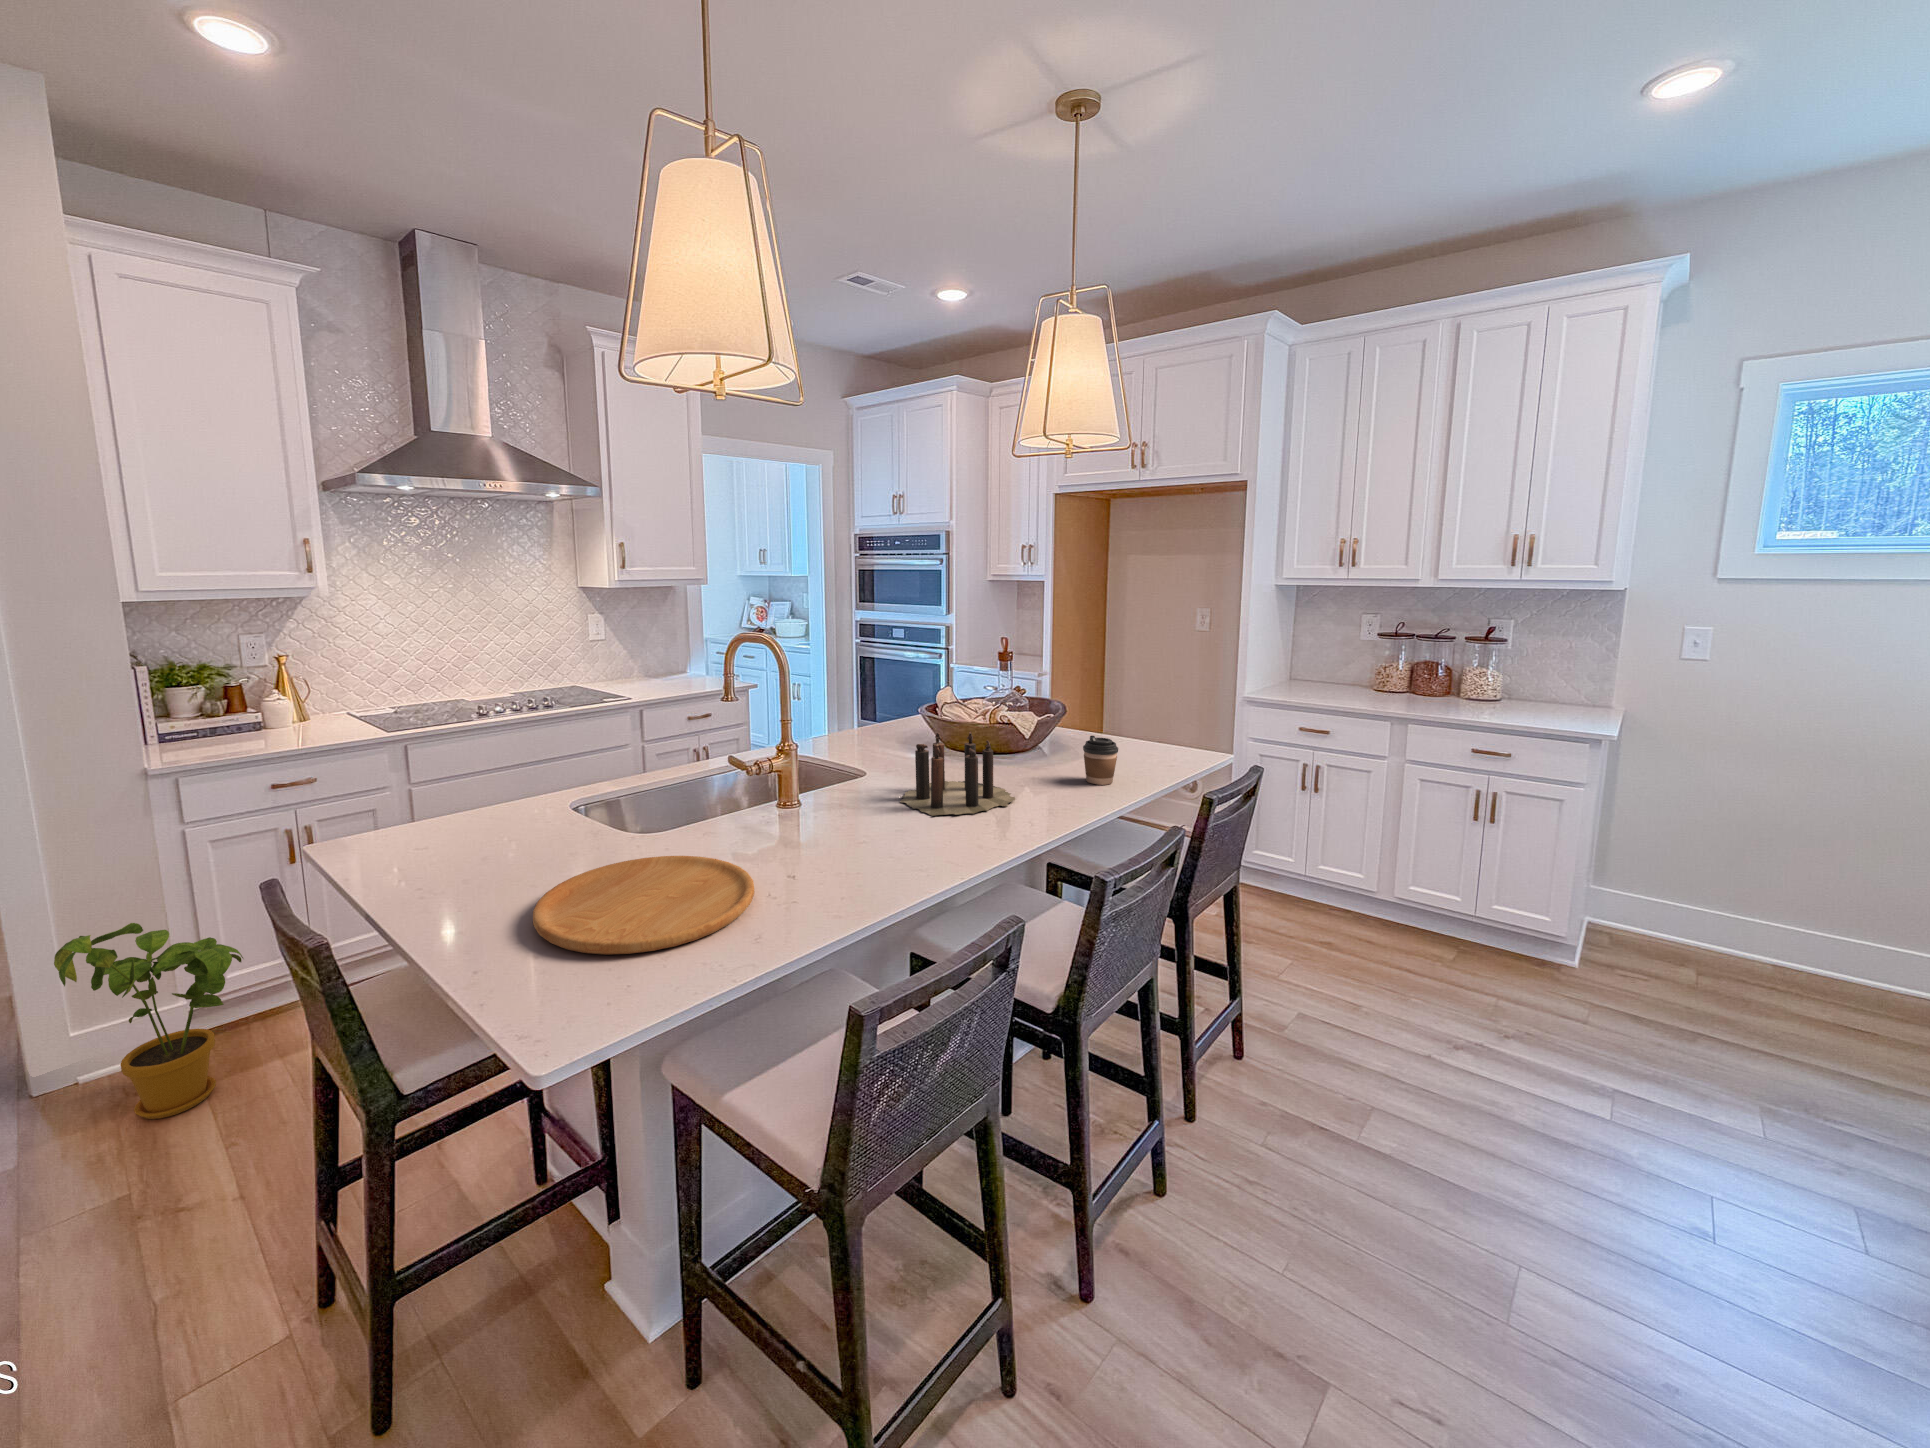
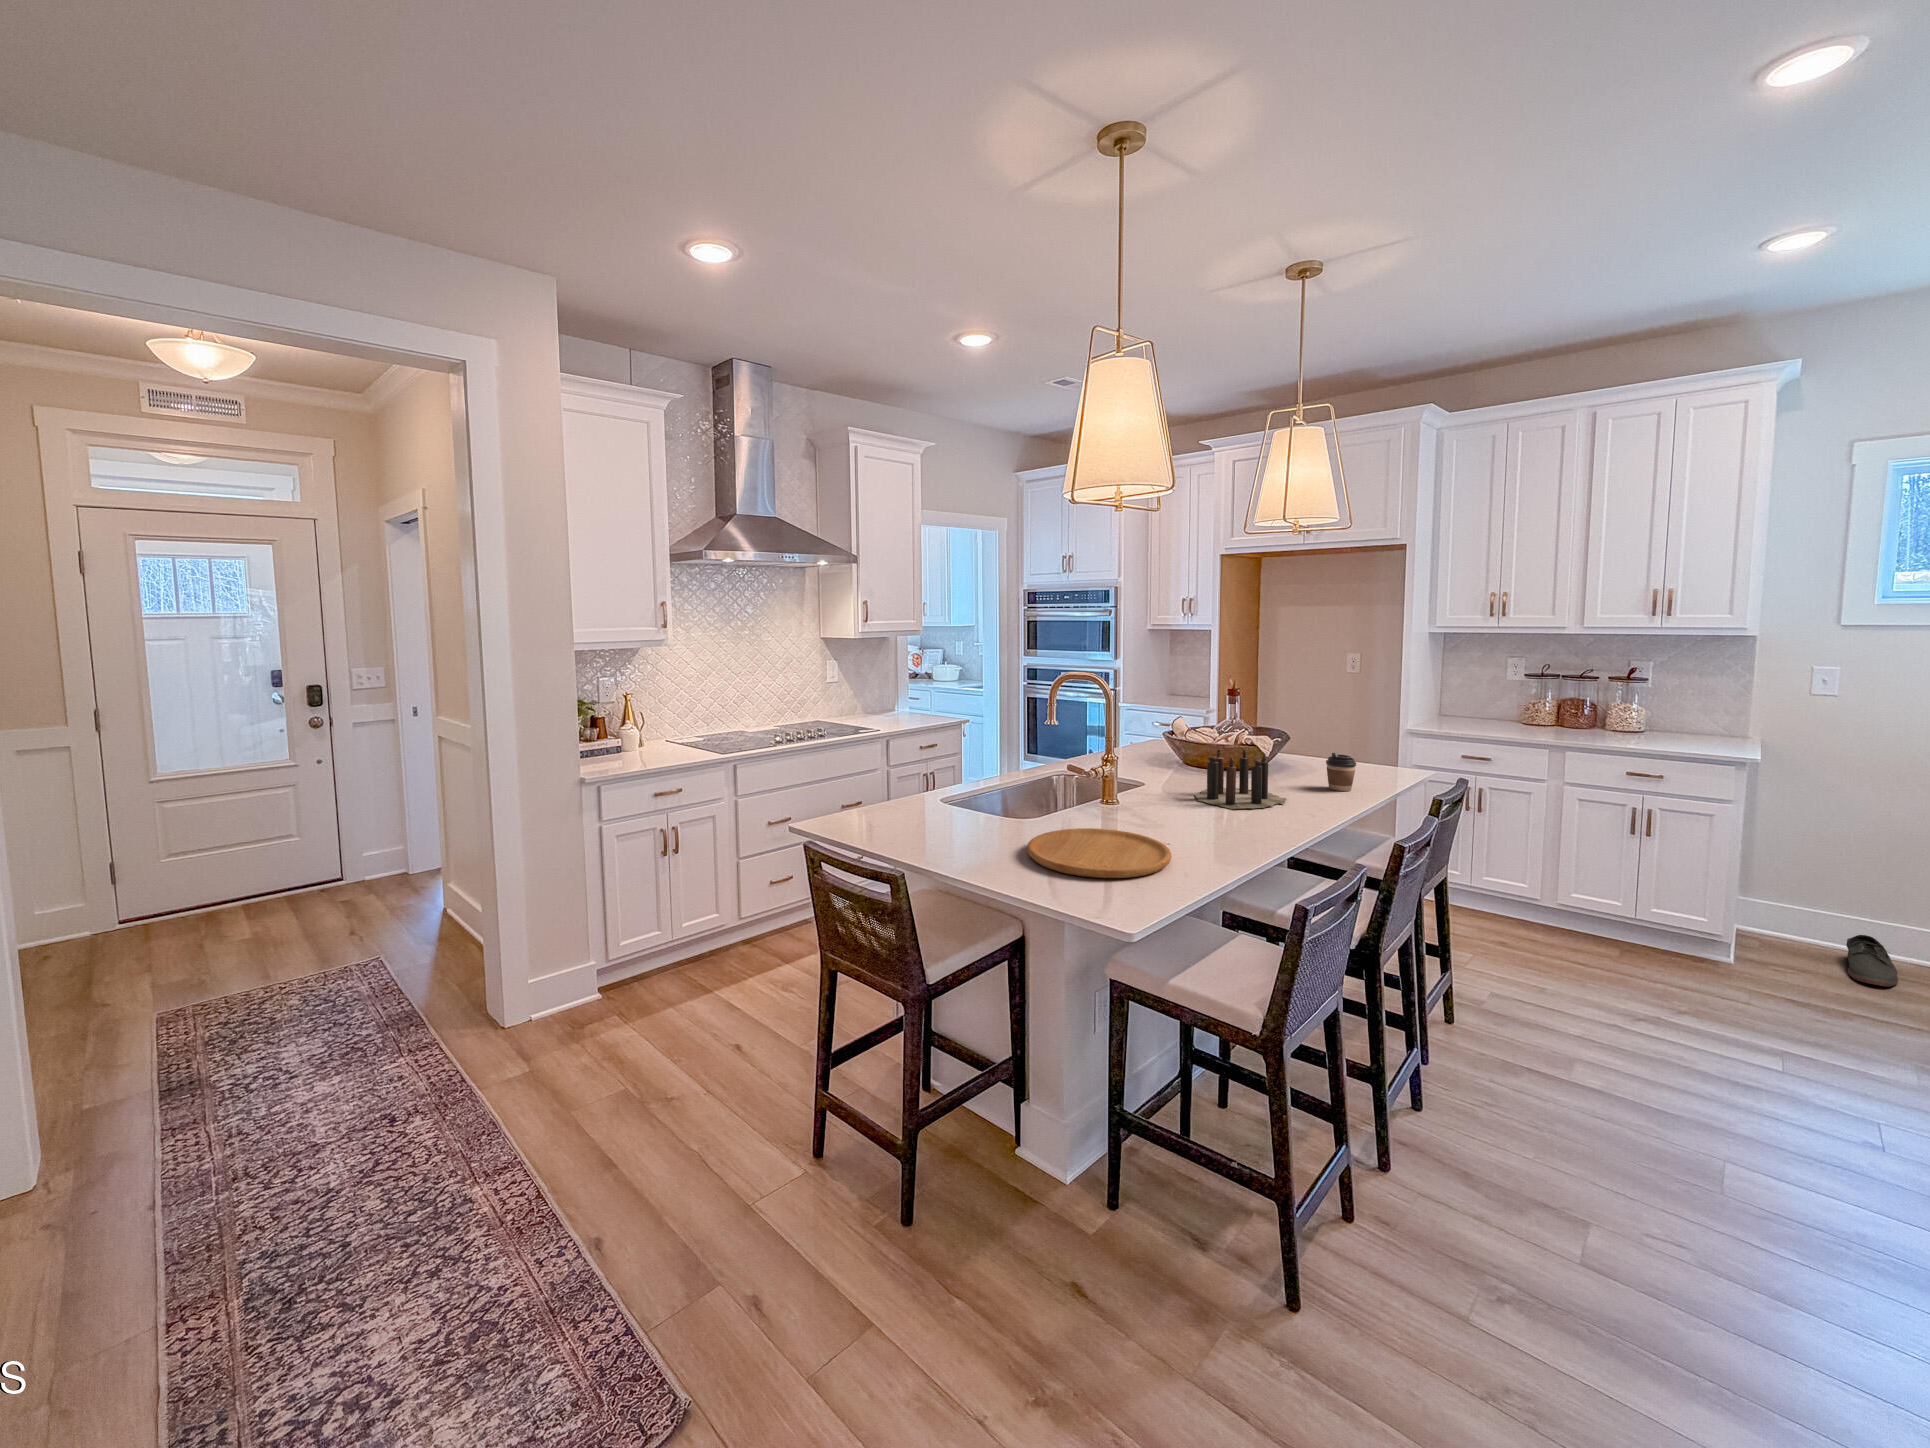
house plant: present [54,923,243,1119] -> none [553,892,667,1044]
shoe: none [1701,932,1755,996] -> present [1846,935,1898,987]

